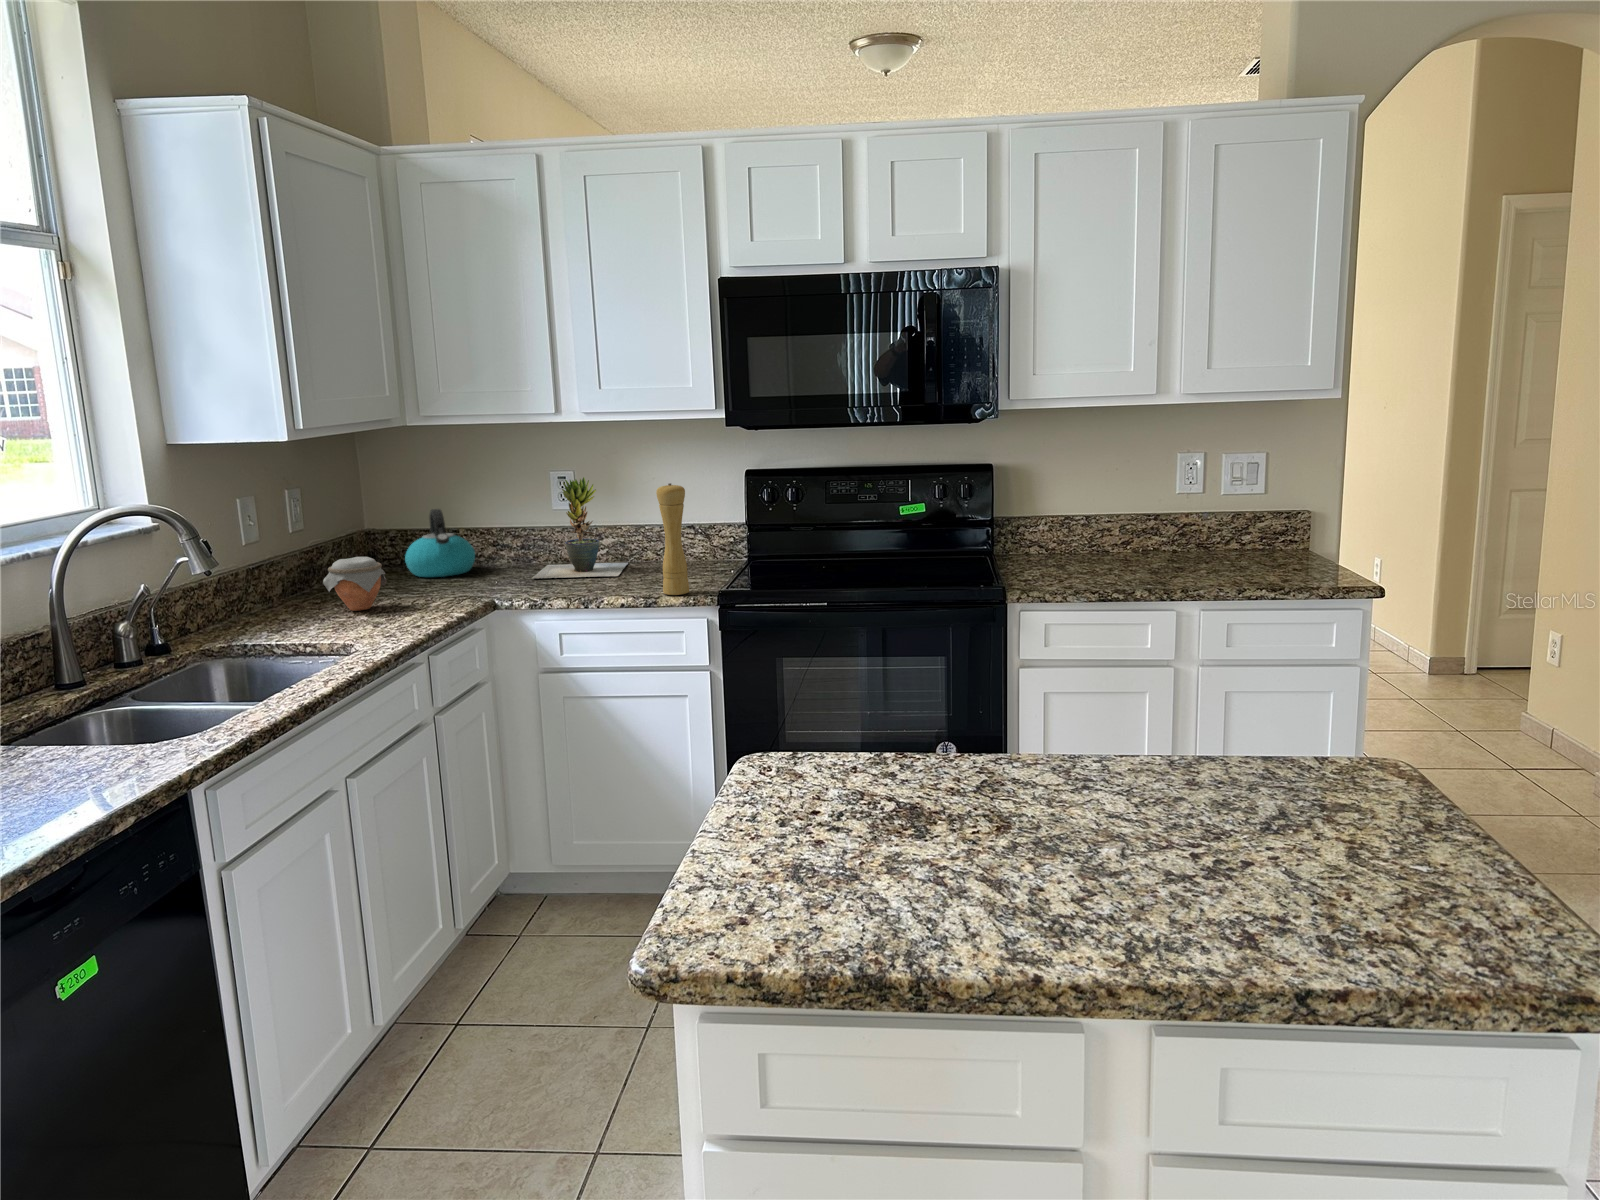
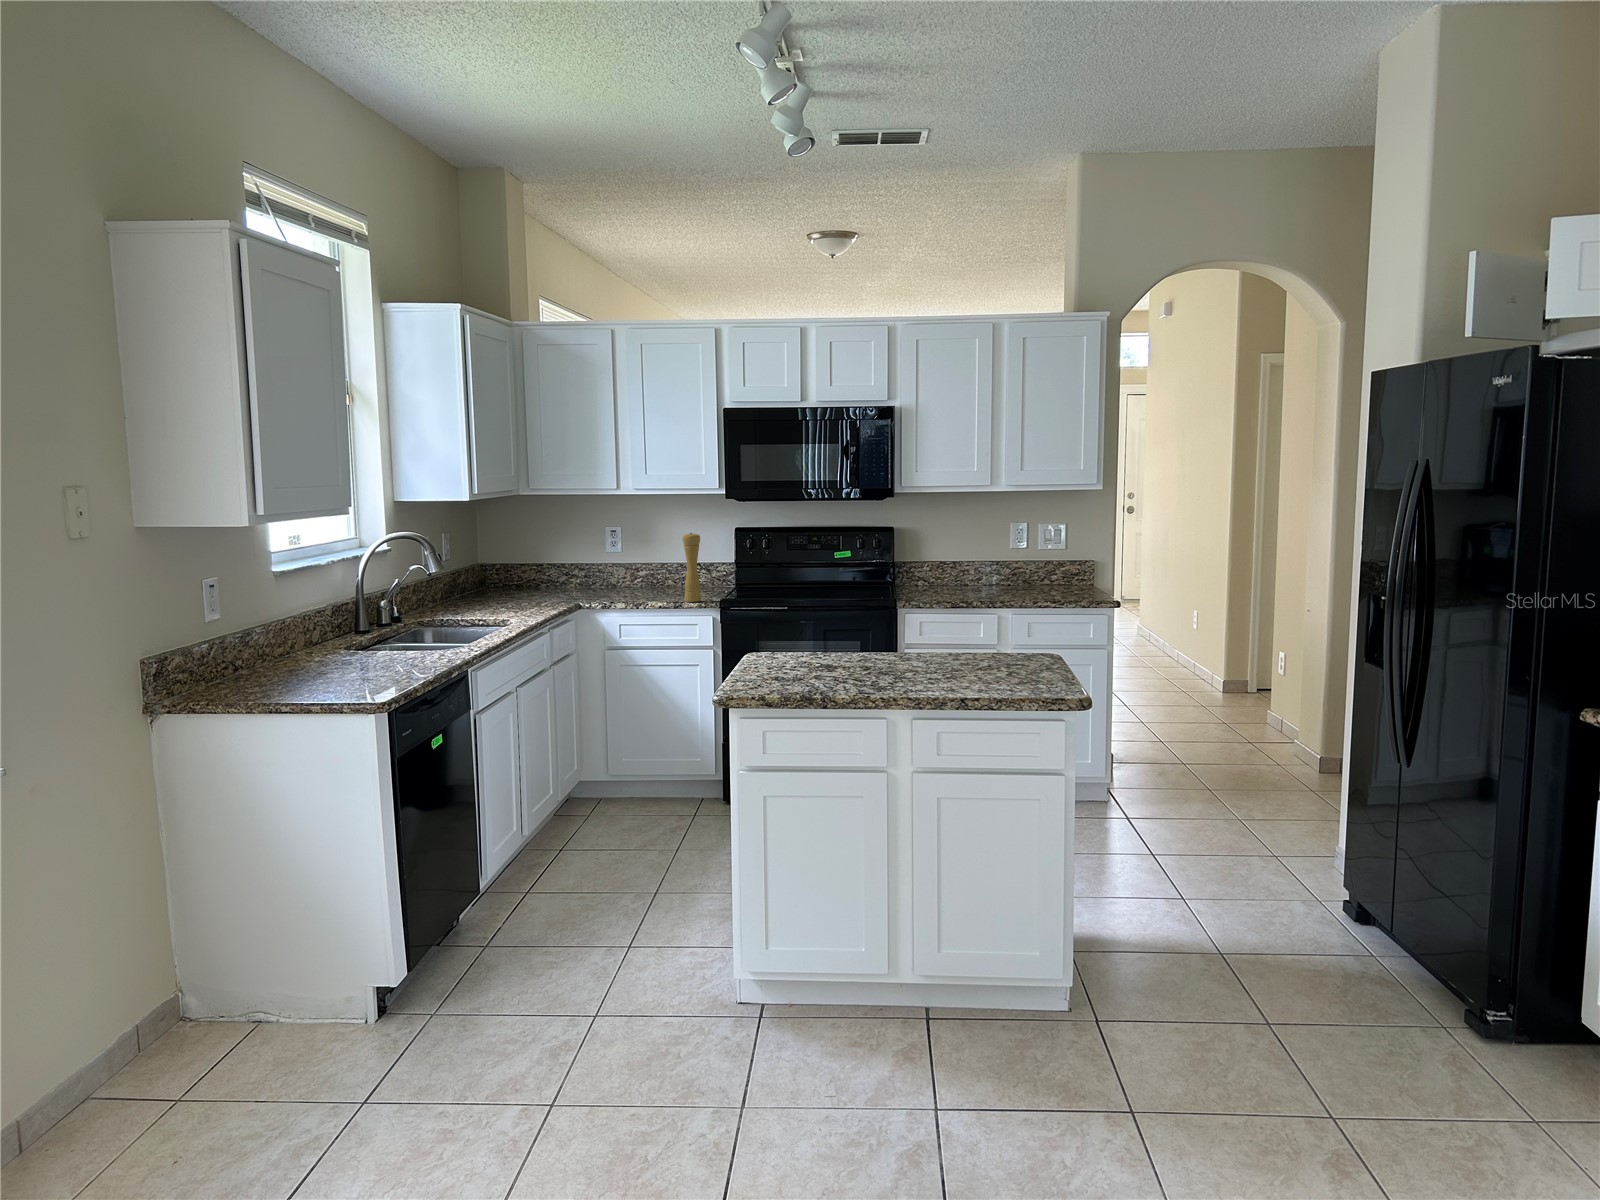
potted plant: present [532,477,628,578] -> none [596,530,657,594]
kettle: present [405,509,475,577] -> none [511,549,557,593]
jar: present [323,557,387,611] -> none [475,574,513,607]

